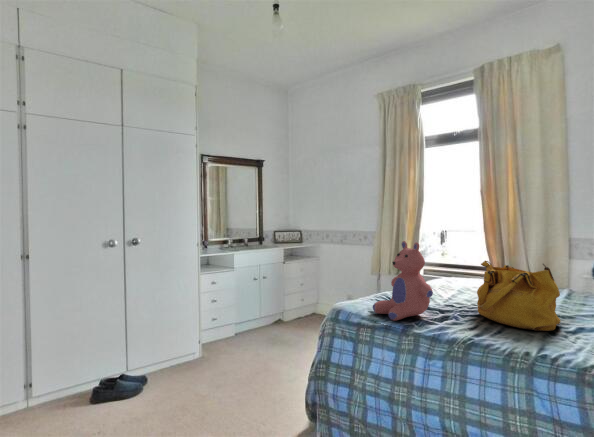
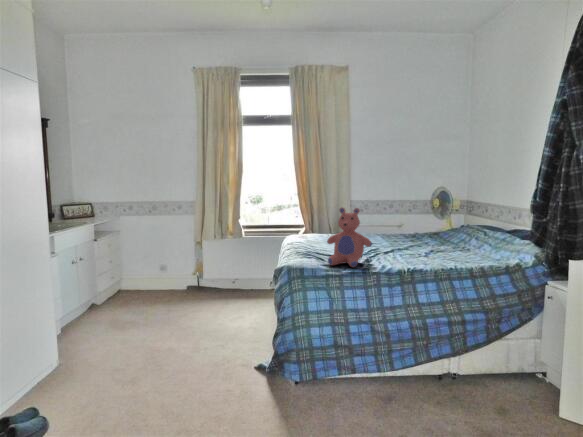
handbag: present [477,261,560,331] -> none [376,217,429,258]

